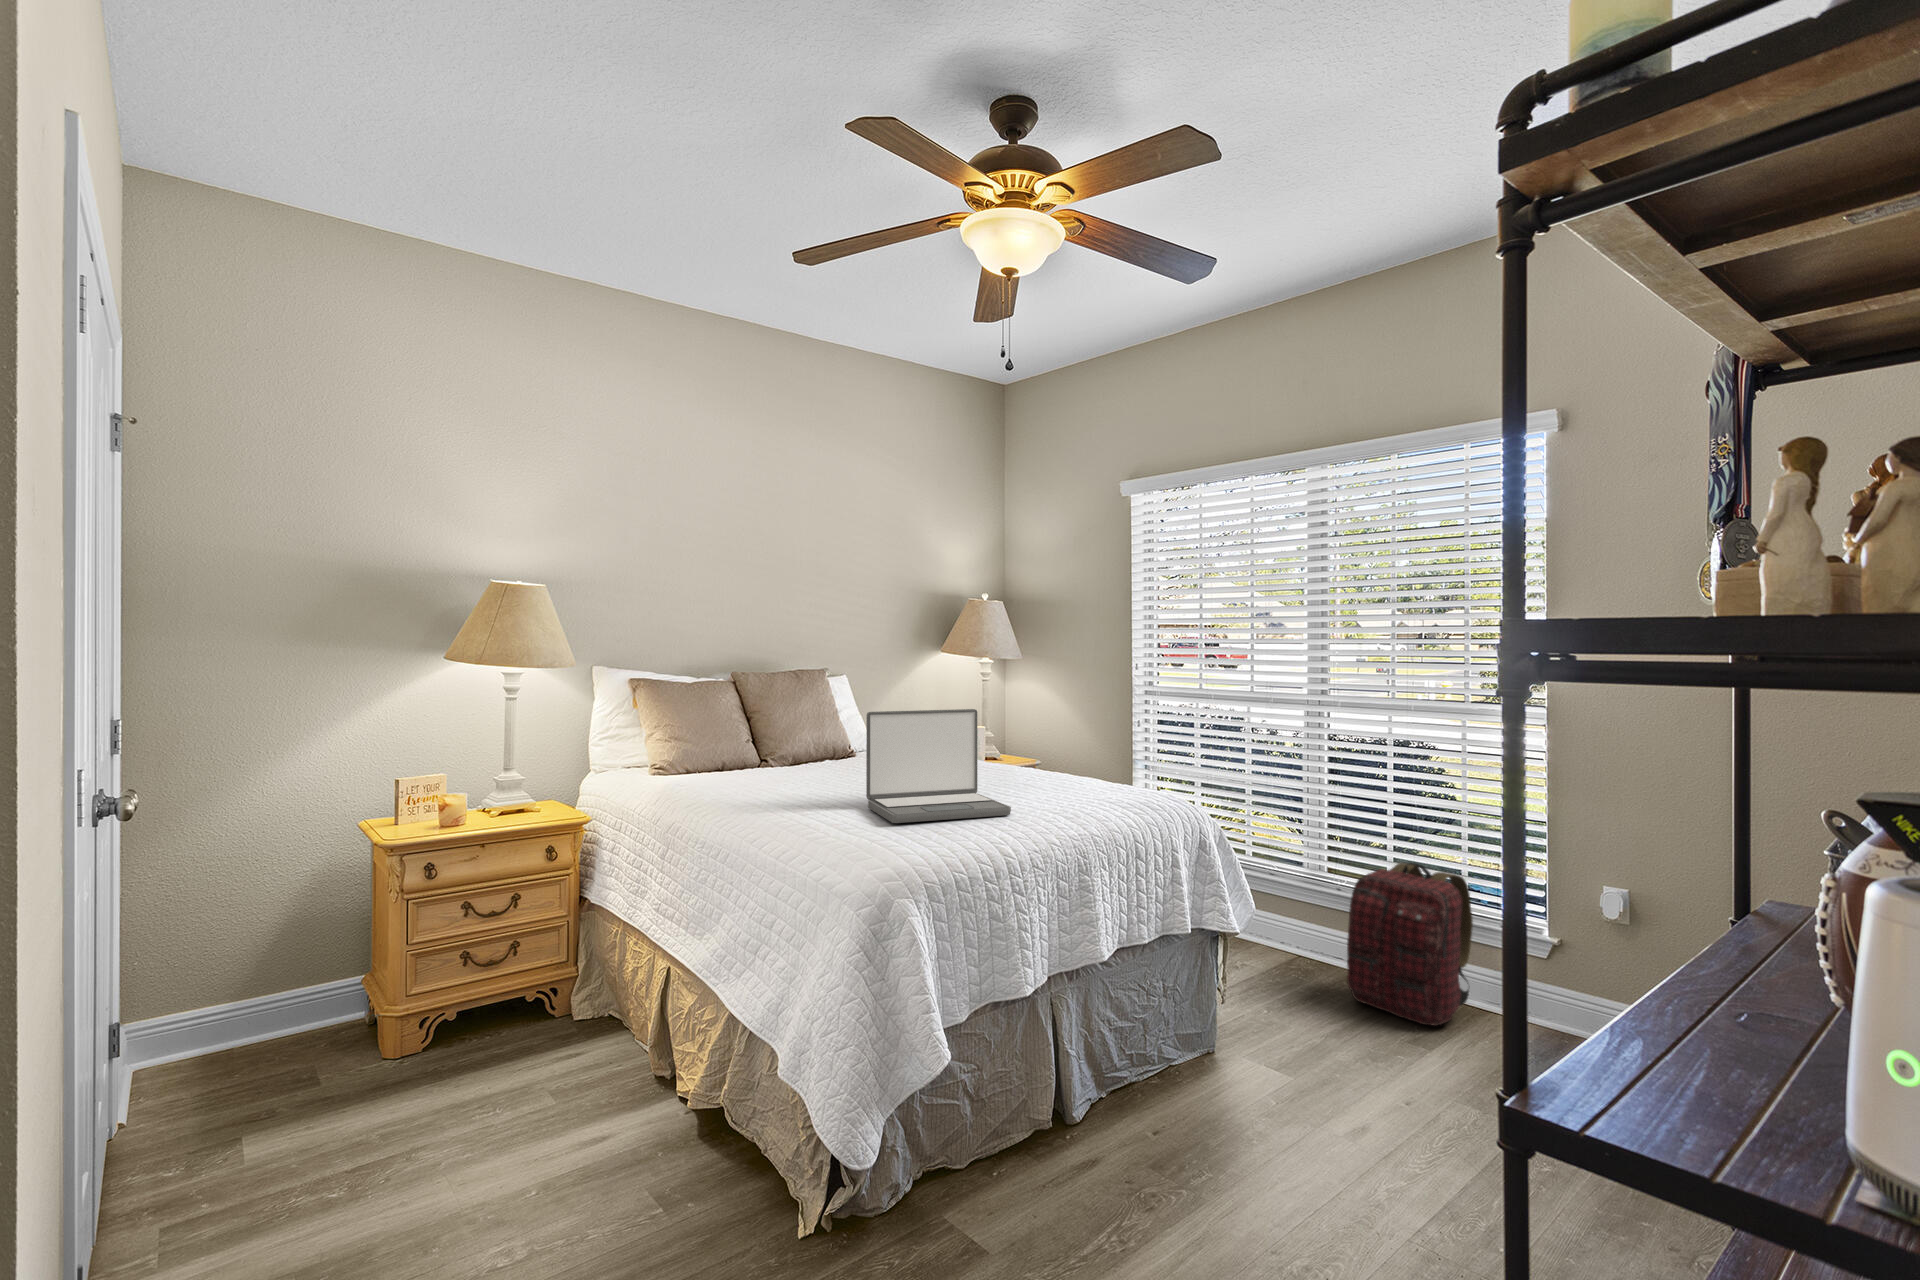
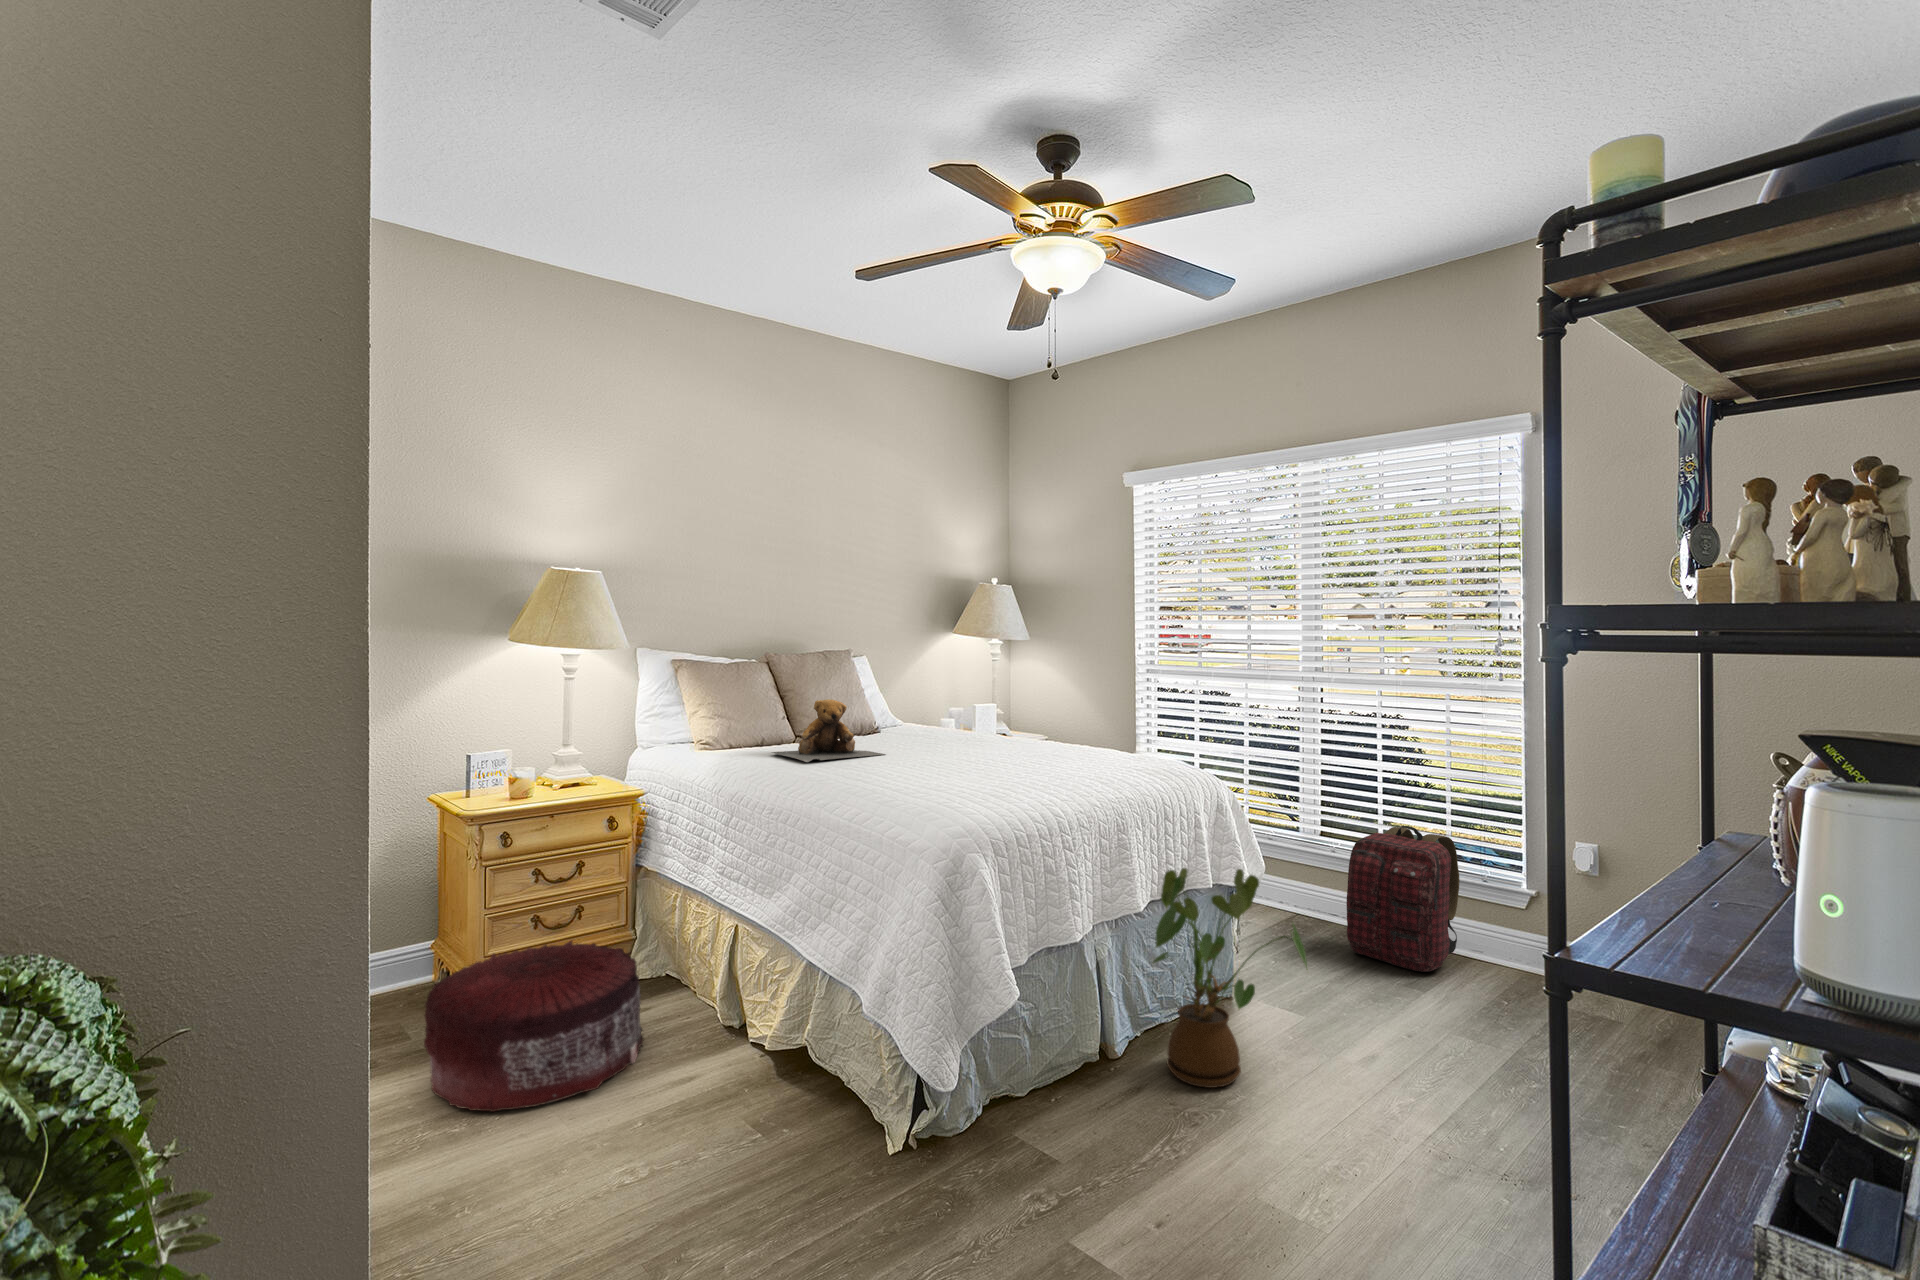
laptop: present [866,709,1011,823] -> none [917,687,1052,789]
teddy bear: none [724,720,847,788] -> present [772,699,885,762]
house plant: none [1112,913,1288,1166] -> present [1154,868,1308,1088]
pouf: none [310,980,566,1178] -> present [424,941,644,1112]

